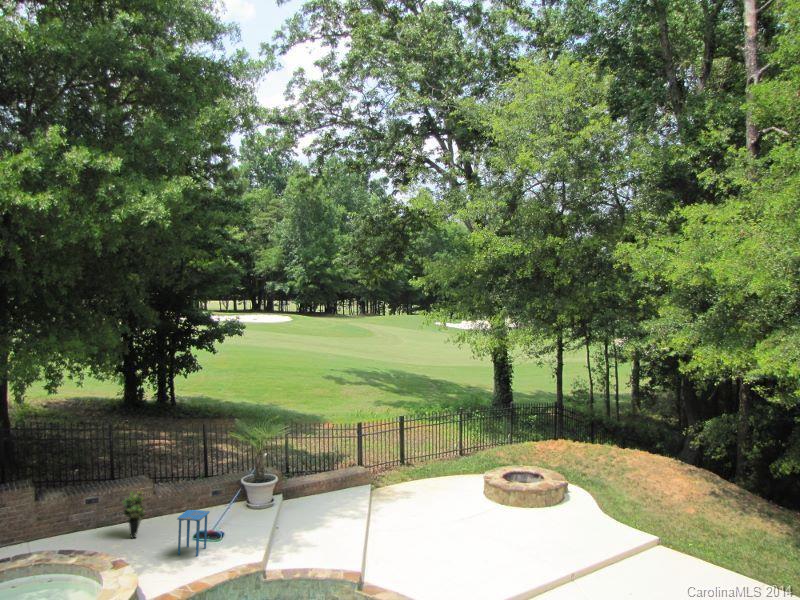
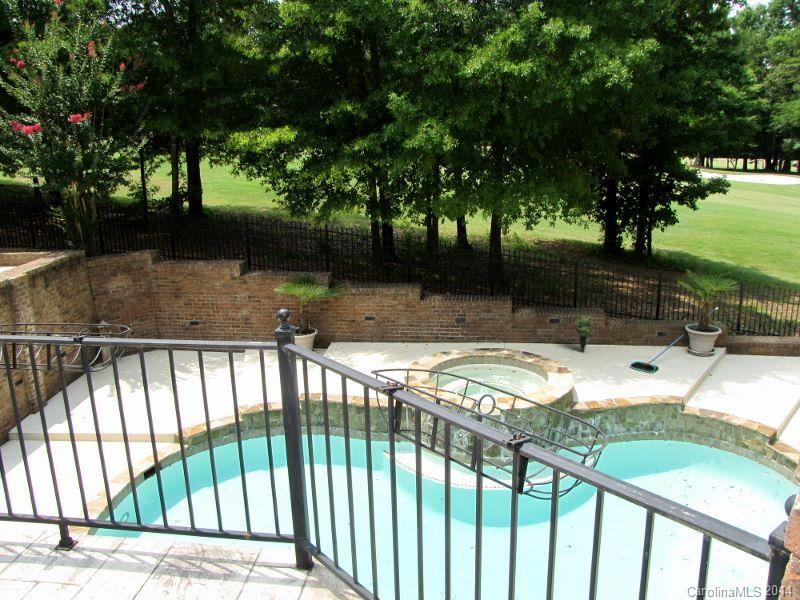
side table: present [177,510,210,556] -> none [612,339,643,377]

